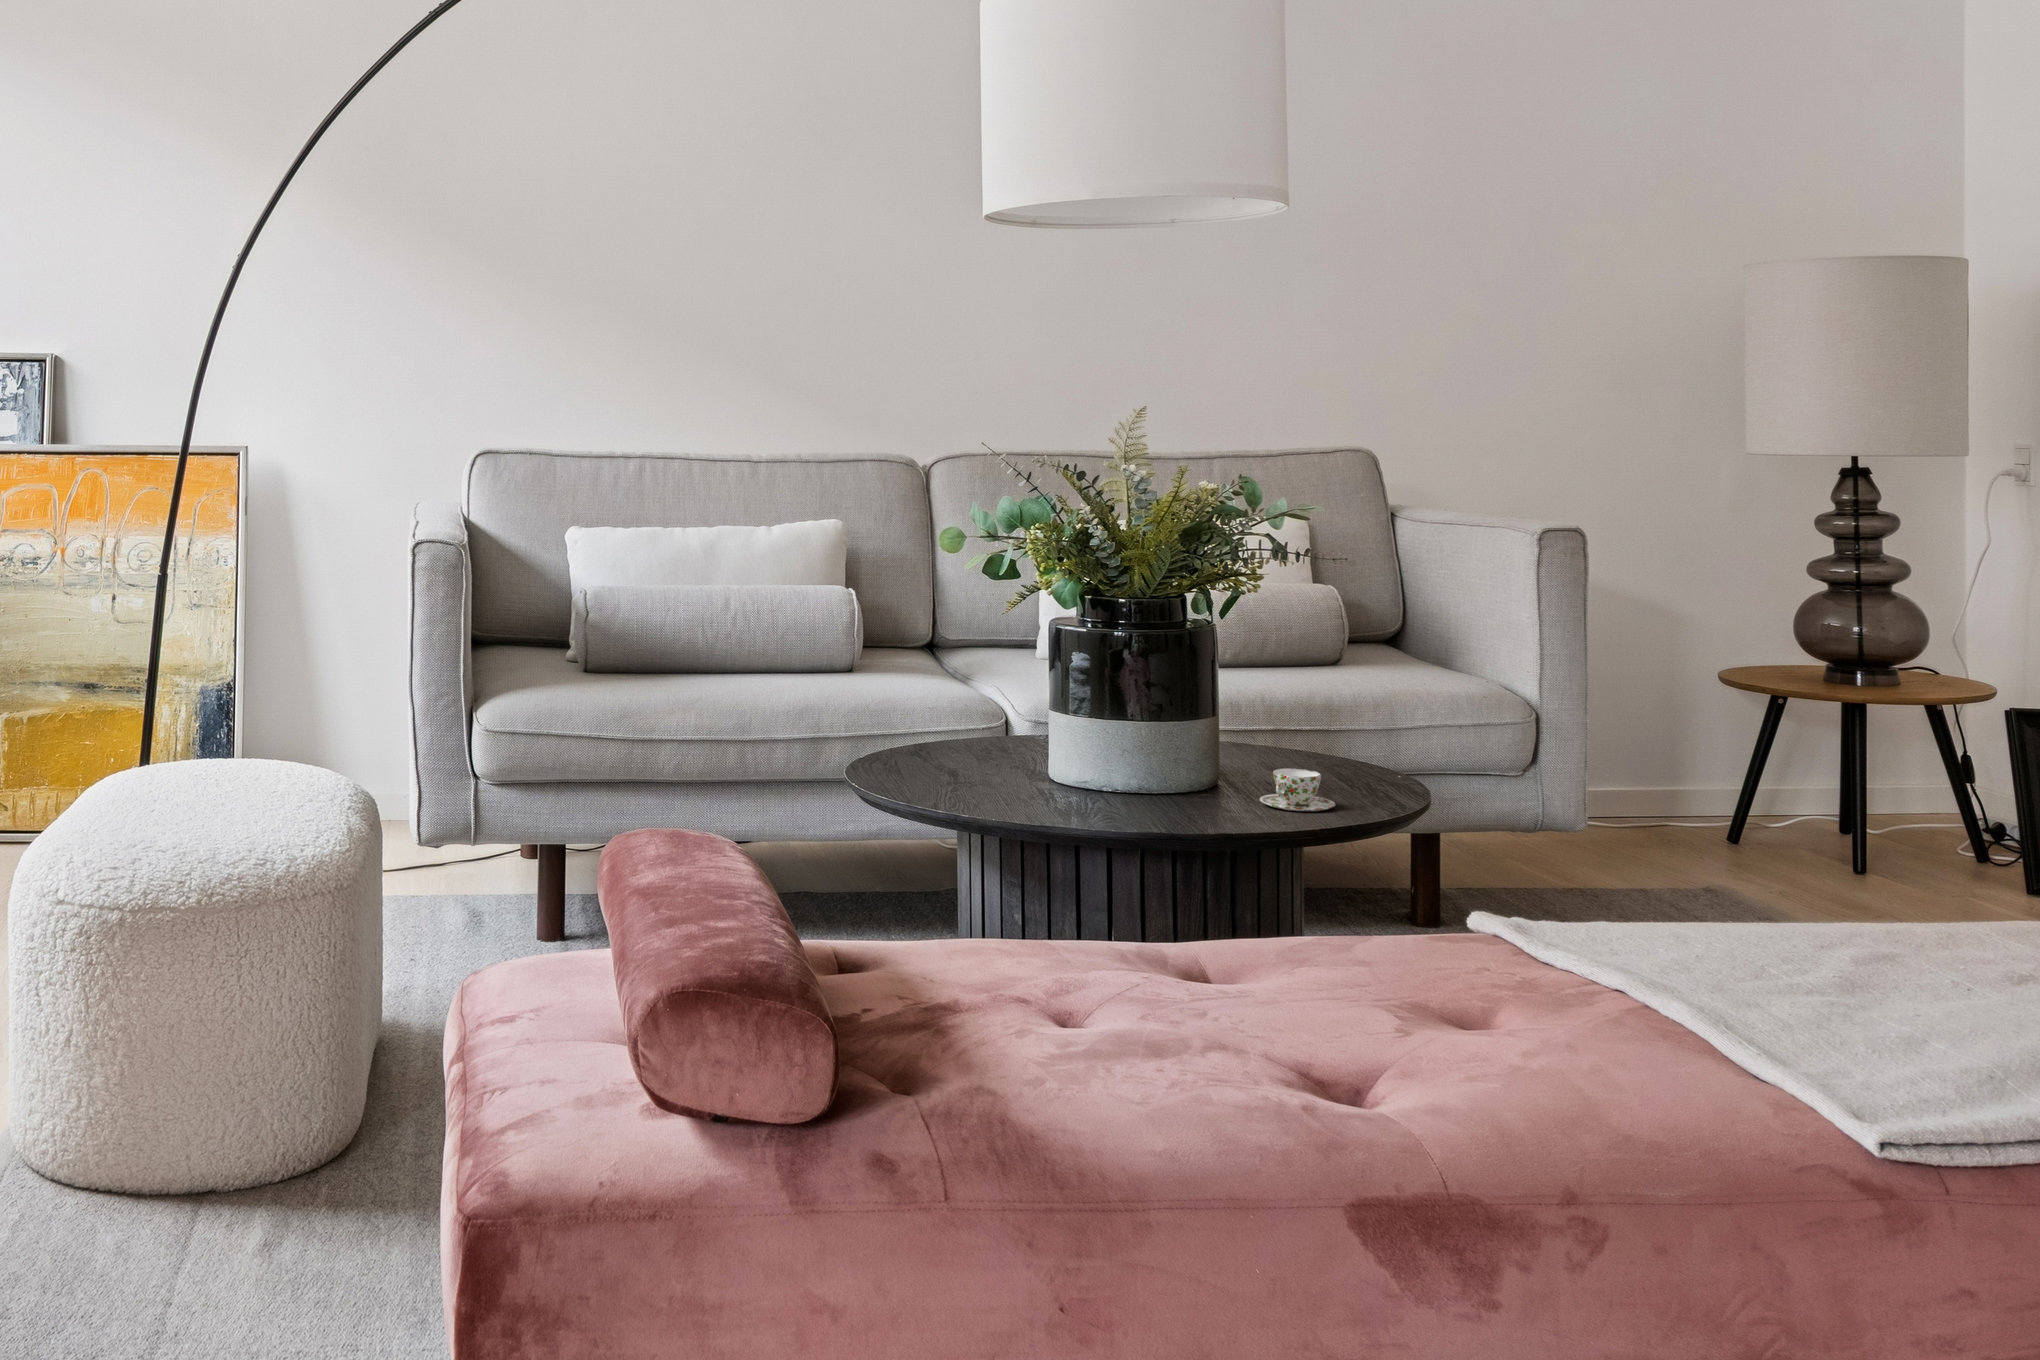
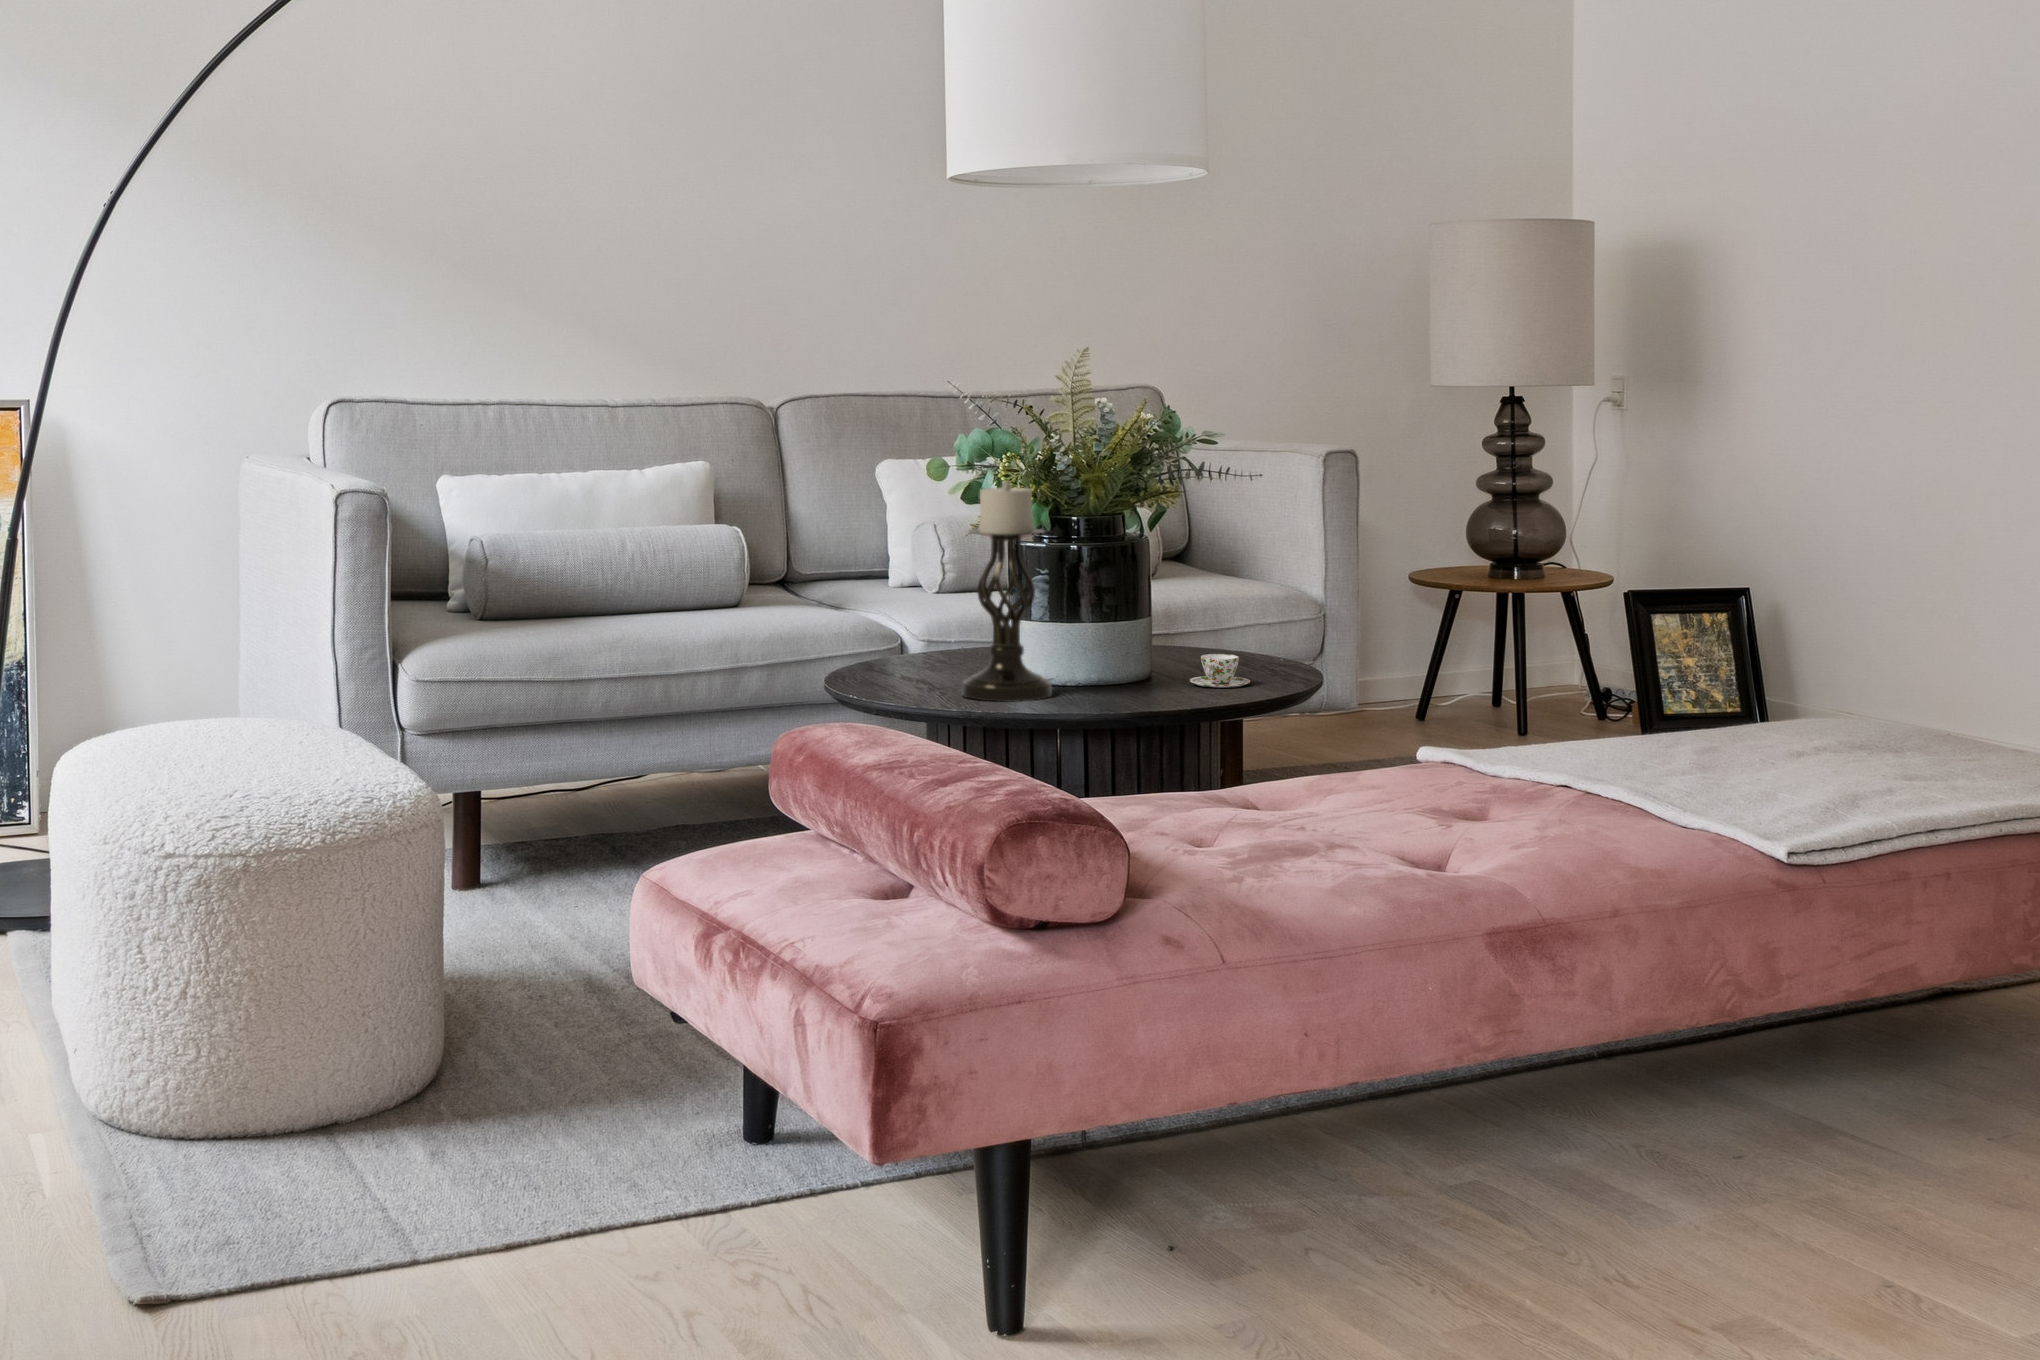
candle holder: none [975,557,1082,809] -> present [961,481,1052,702]

